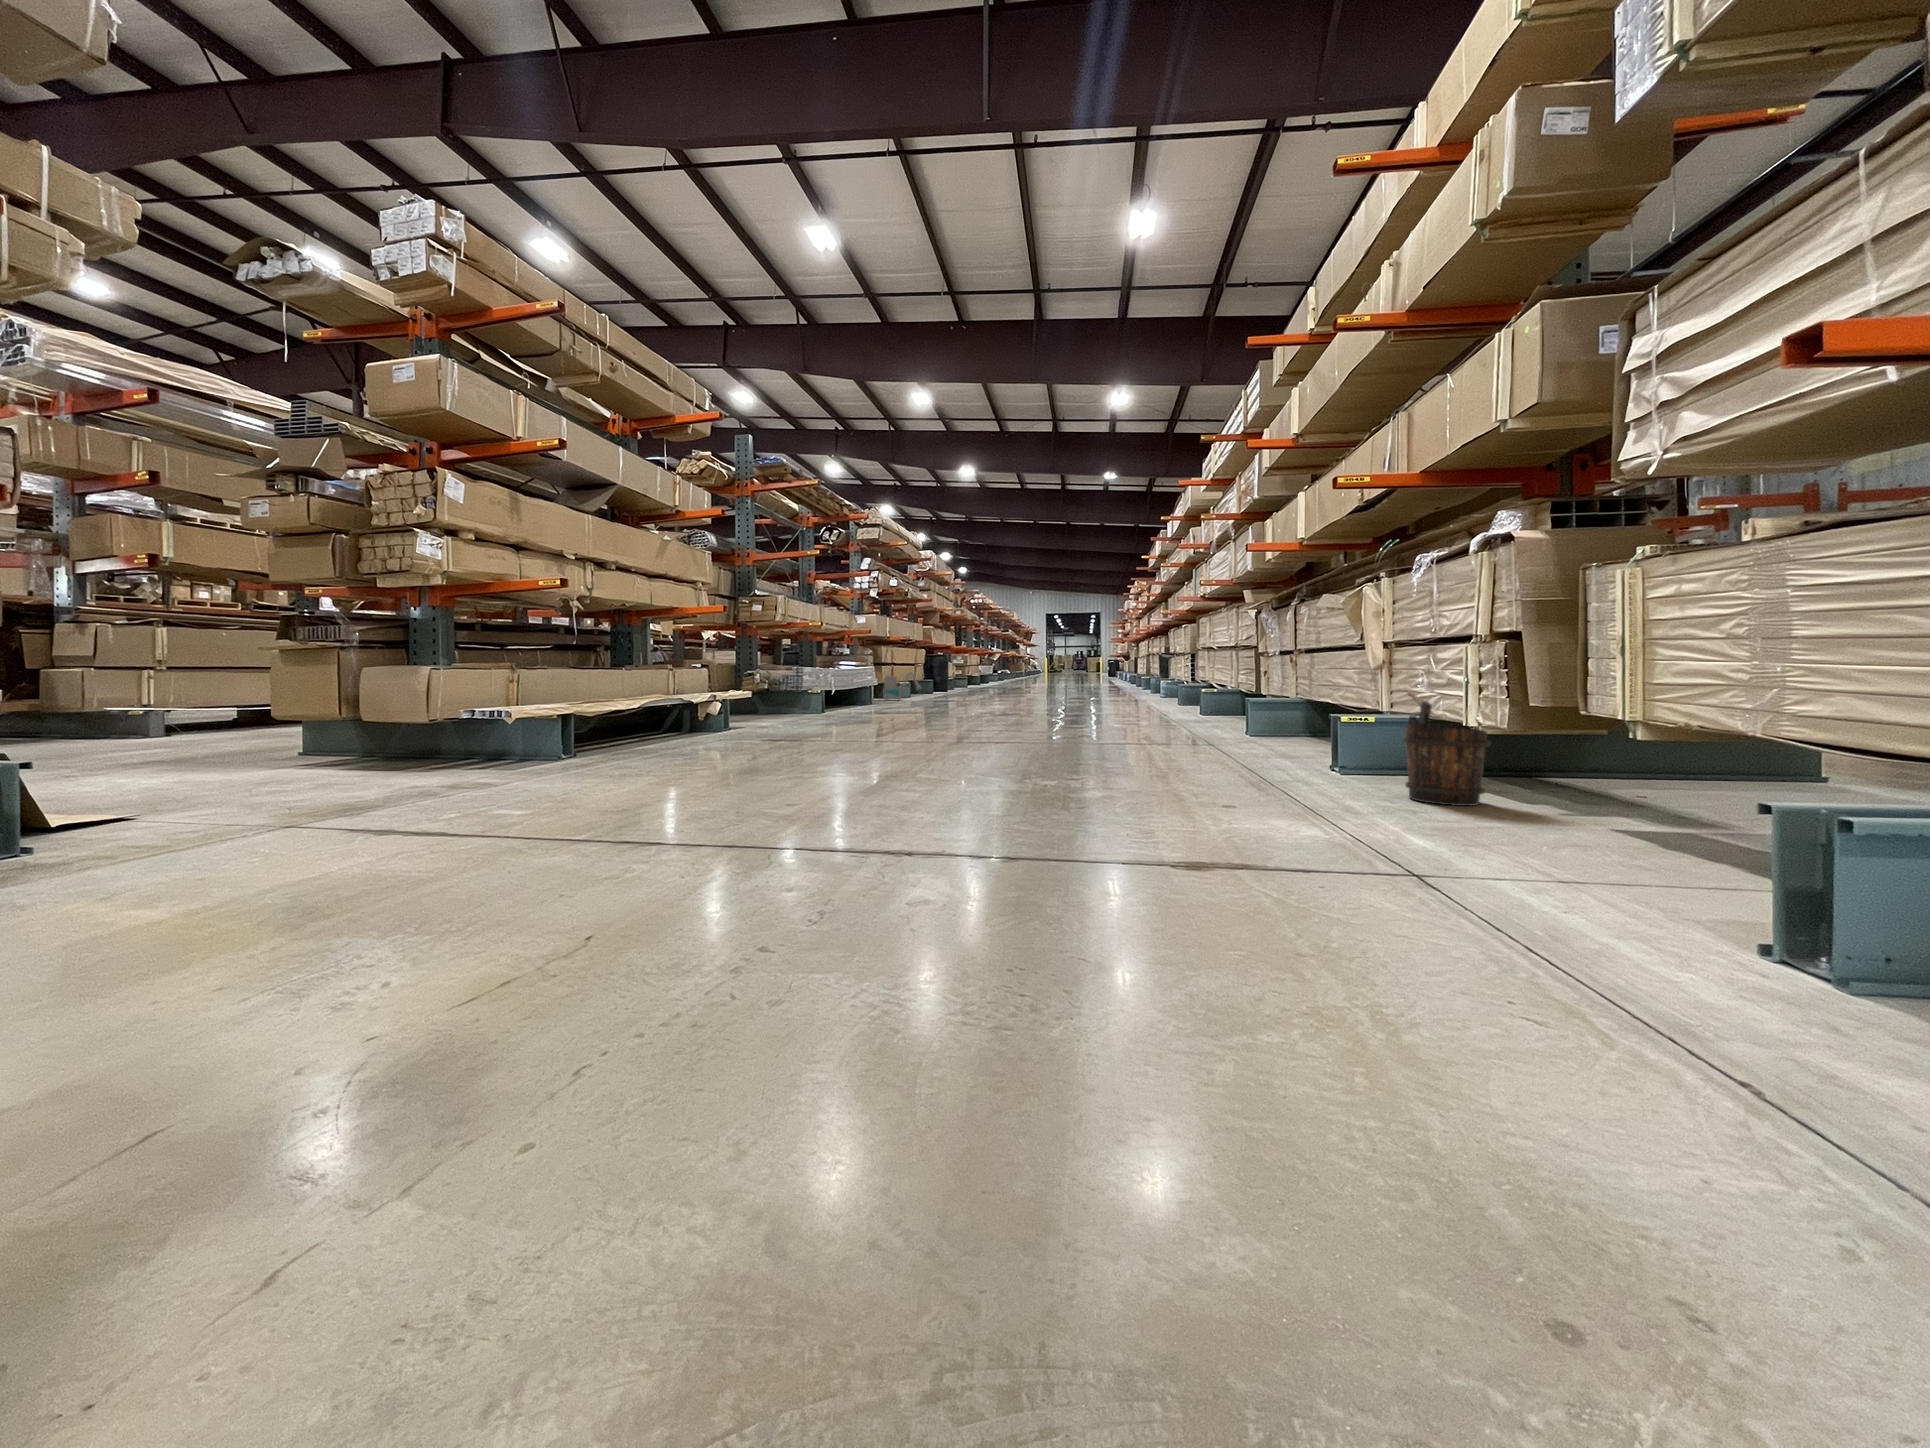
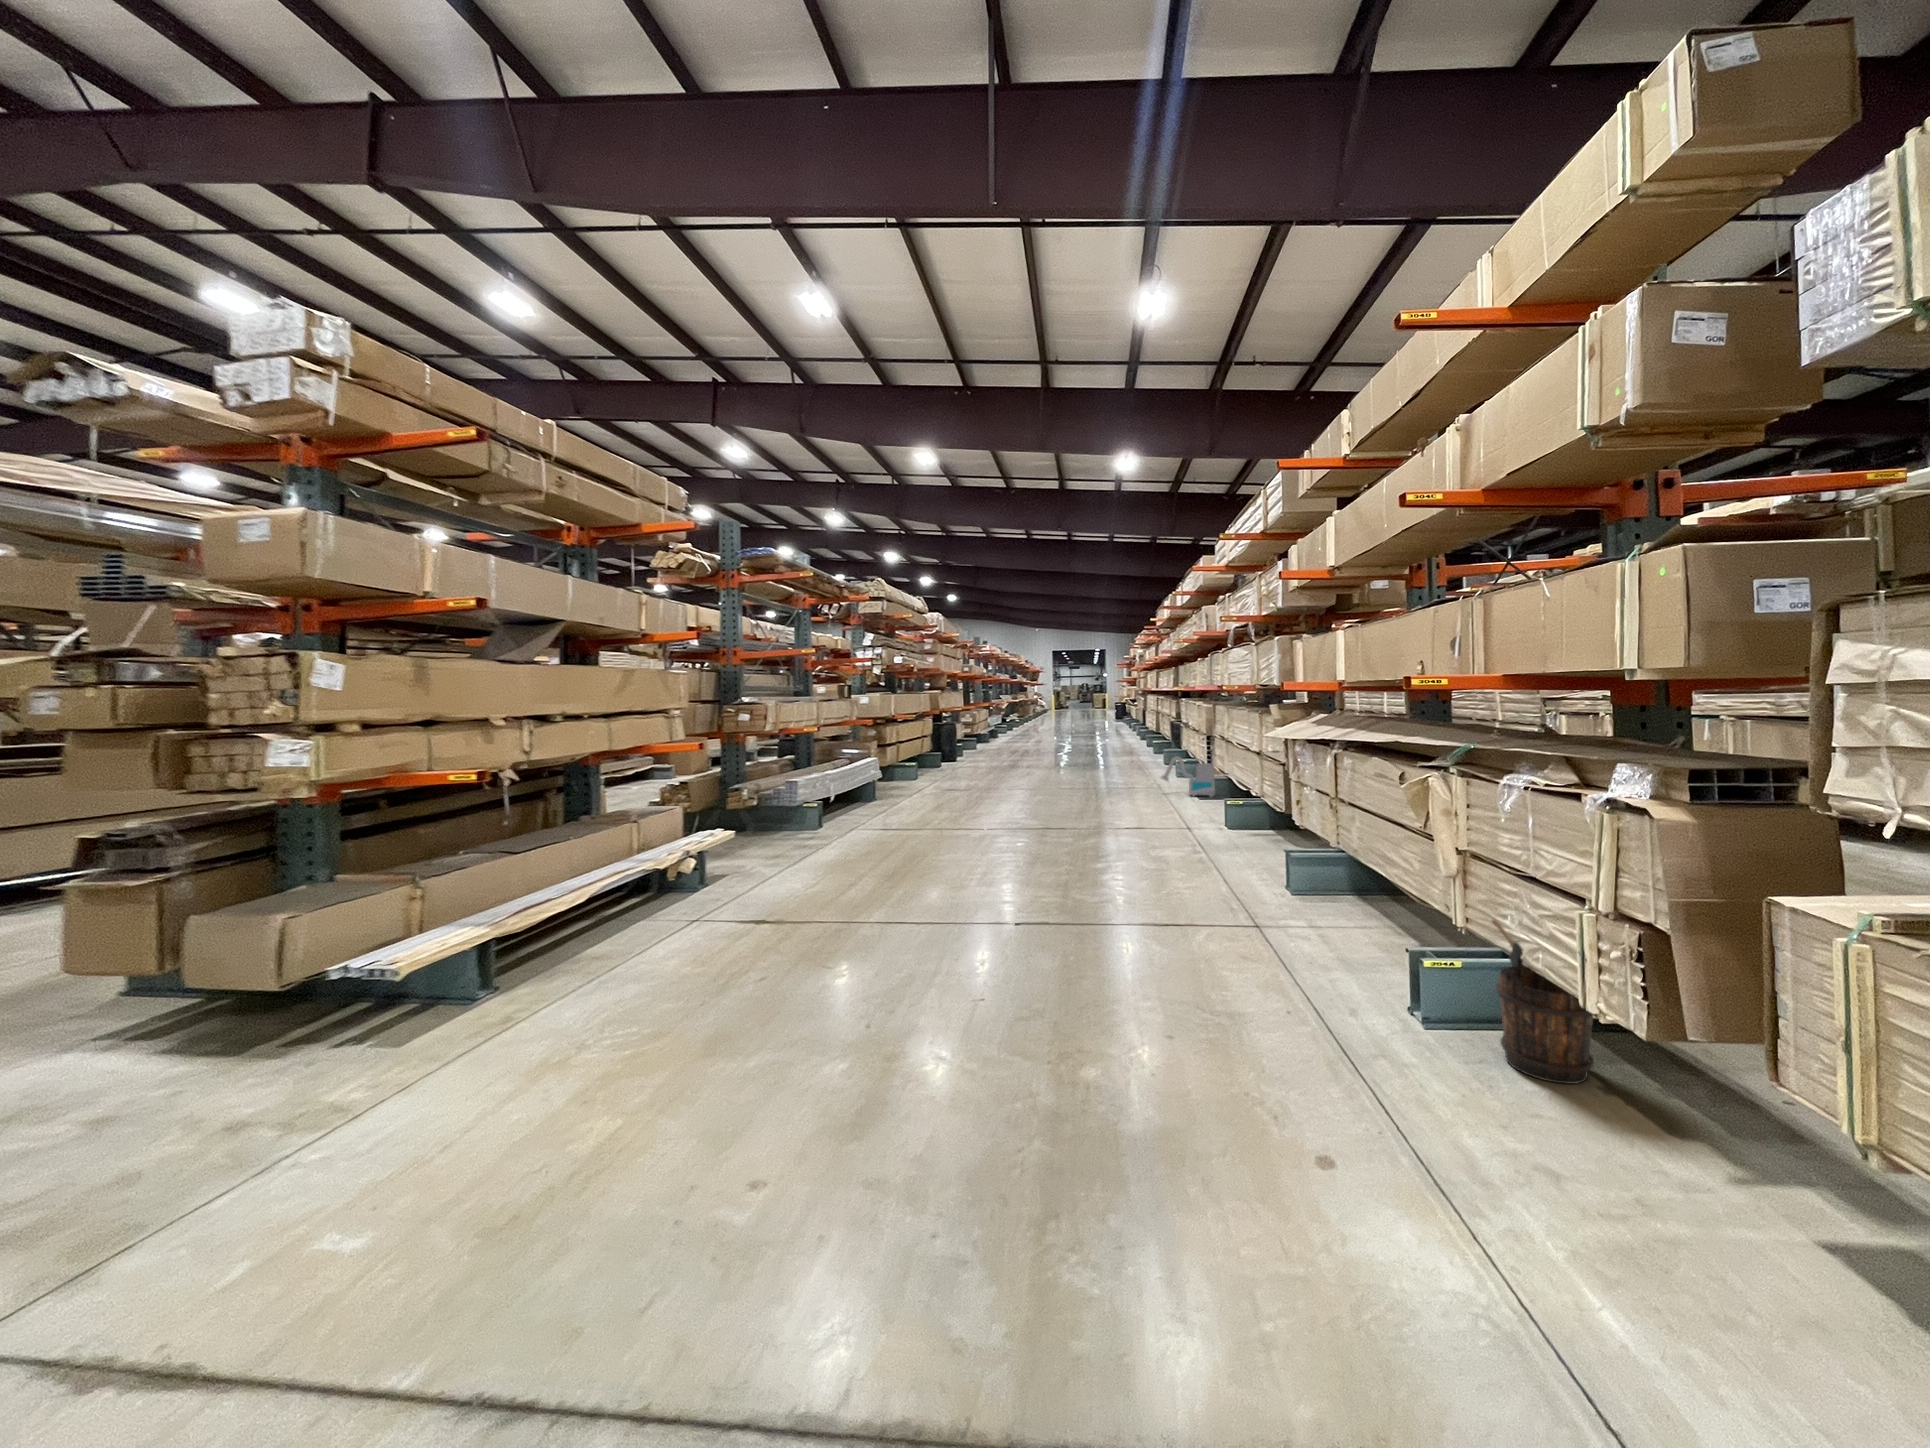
vacuum cleaner: present [883,672,921,700] -> present [1161,756,1215,797]

